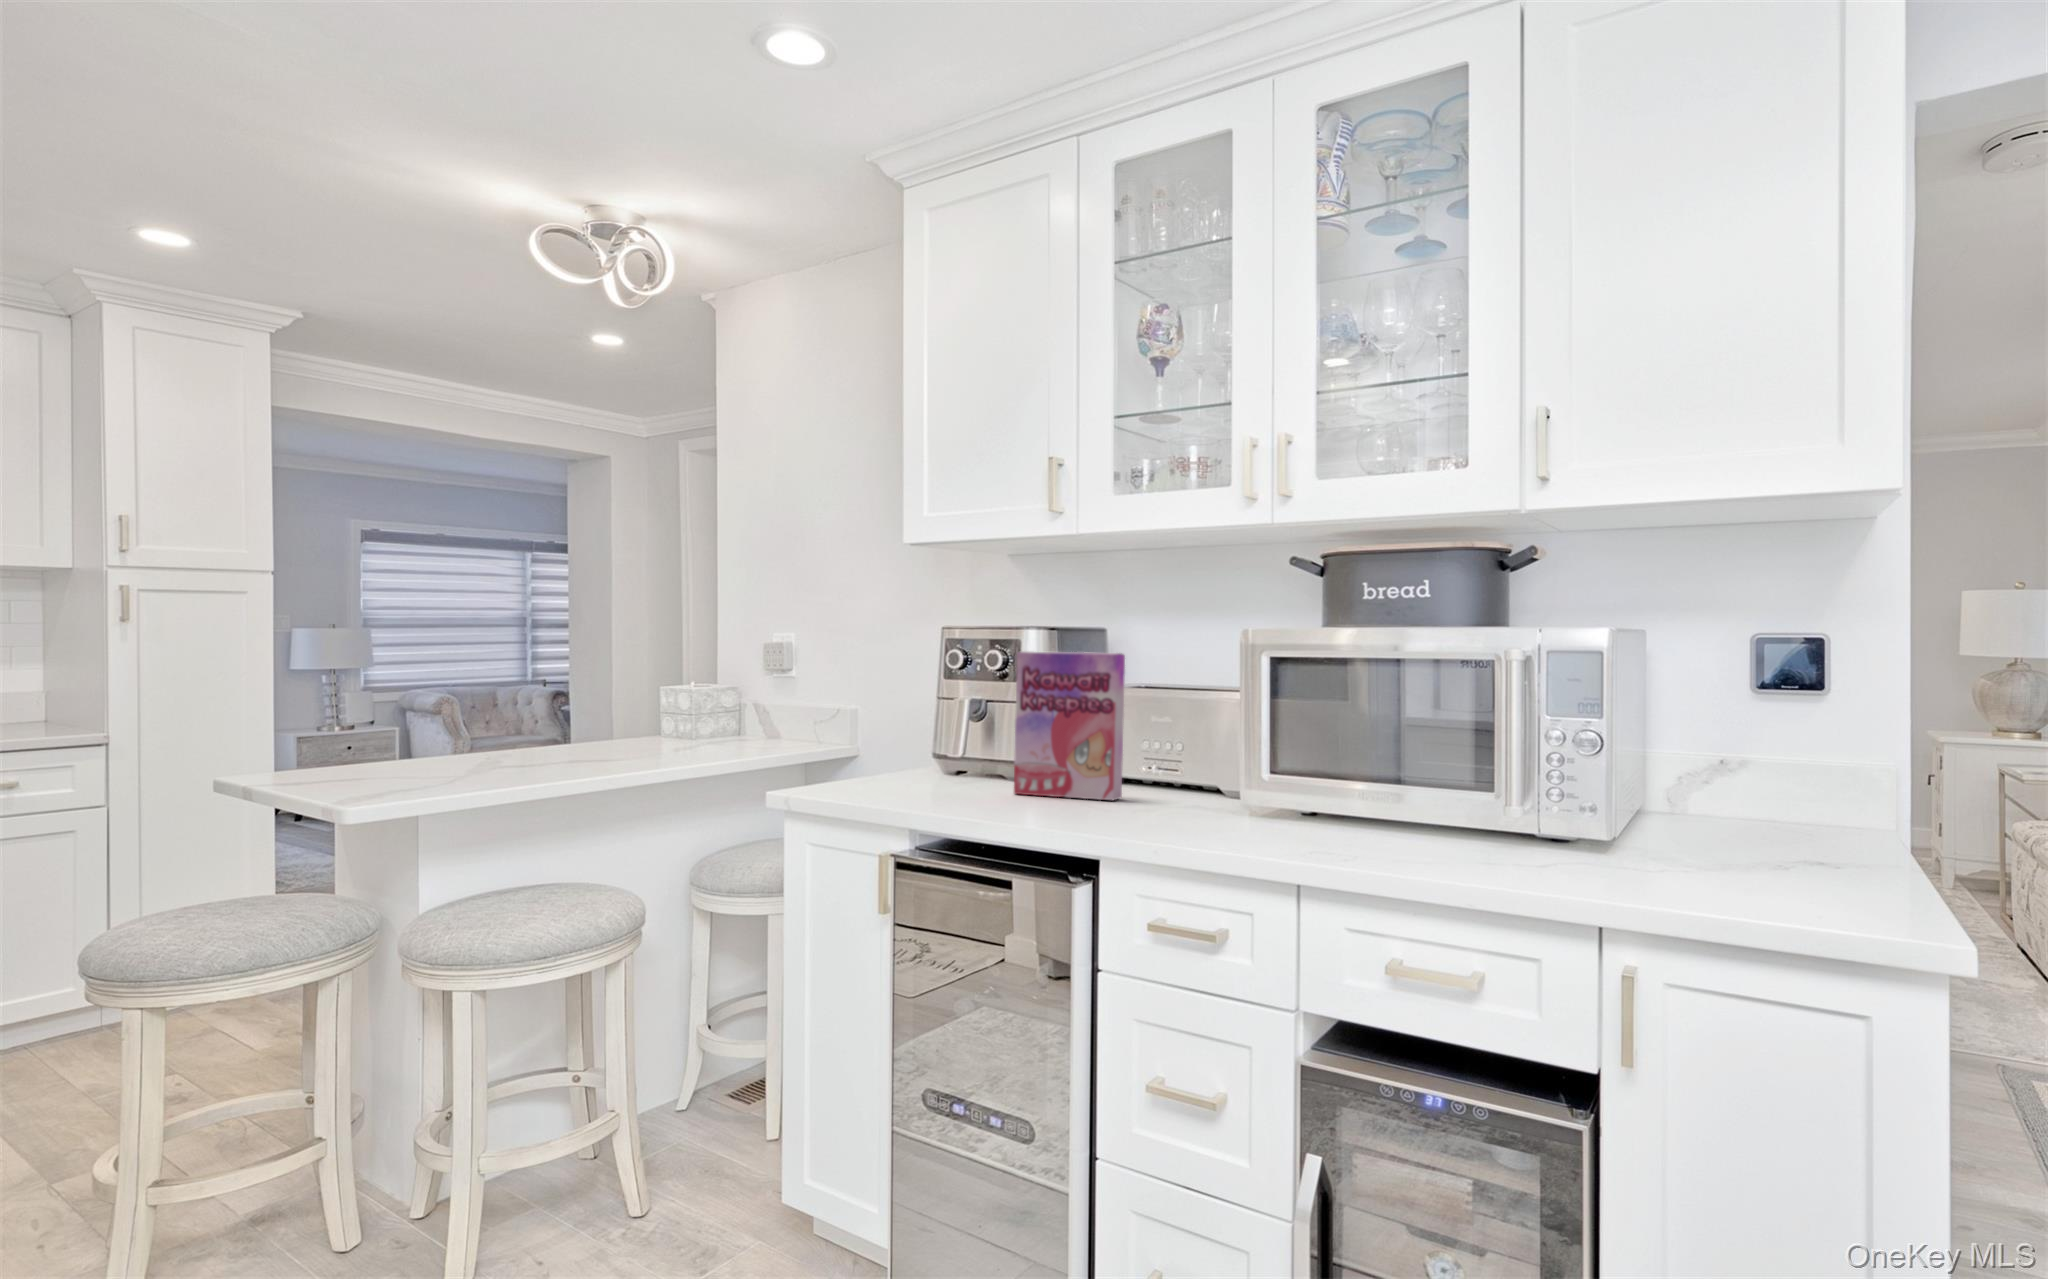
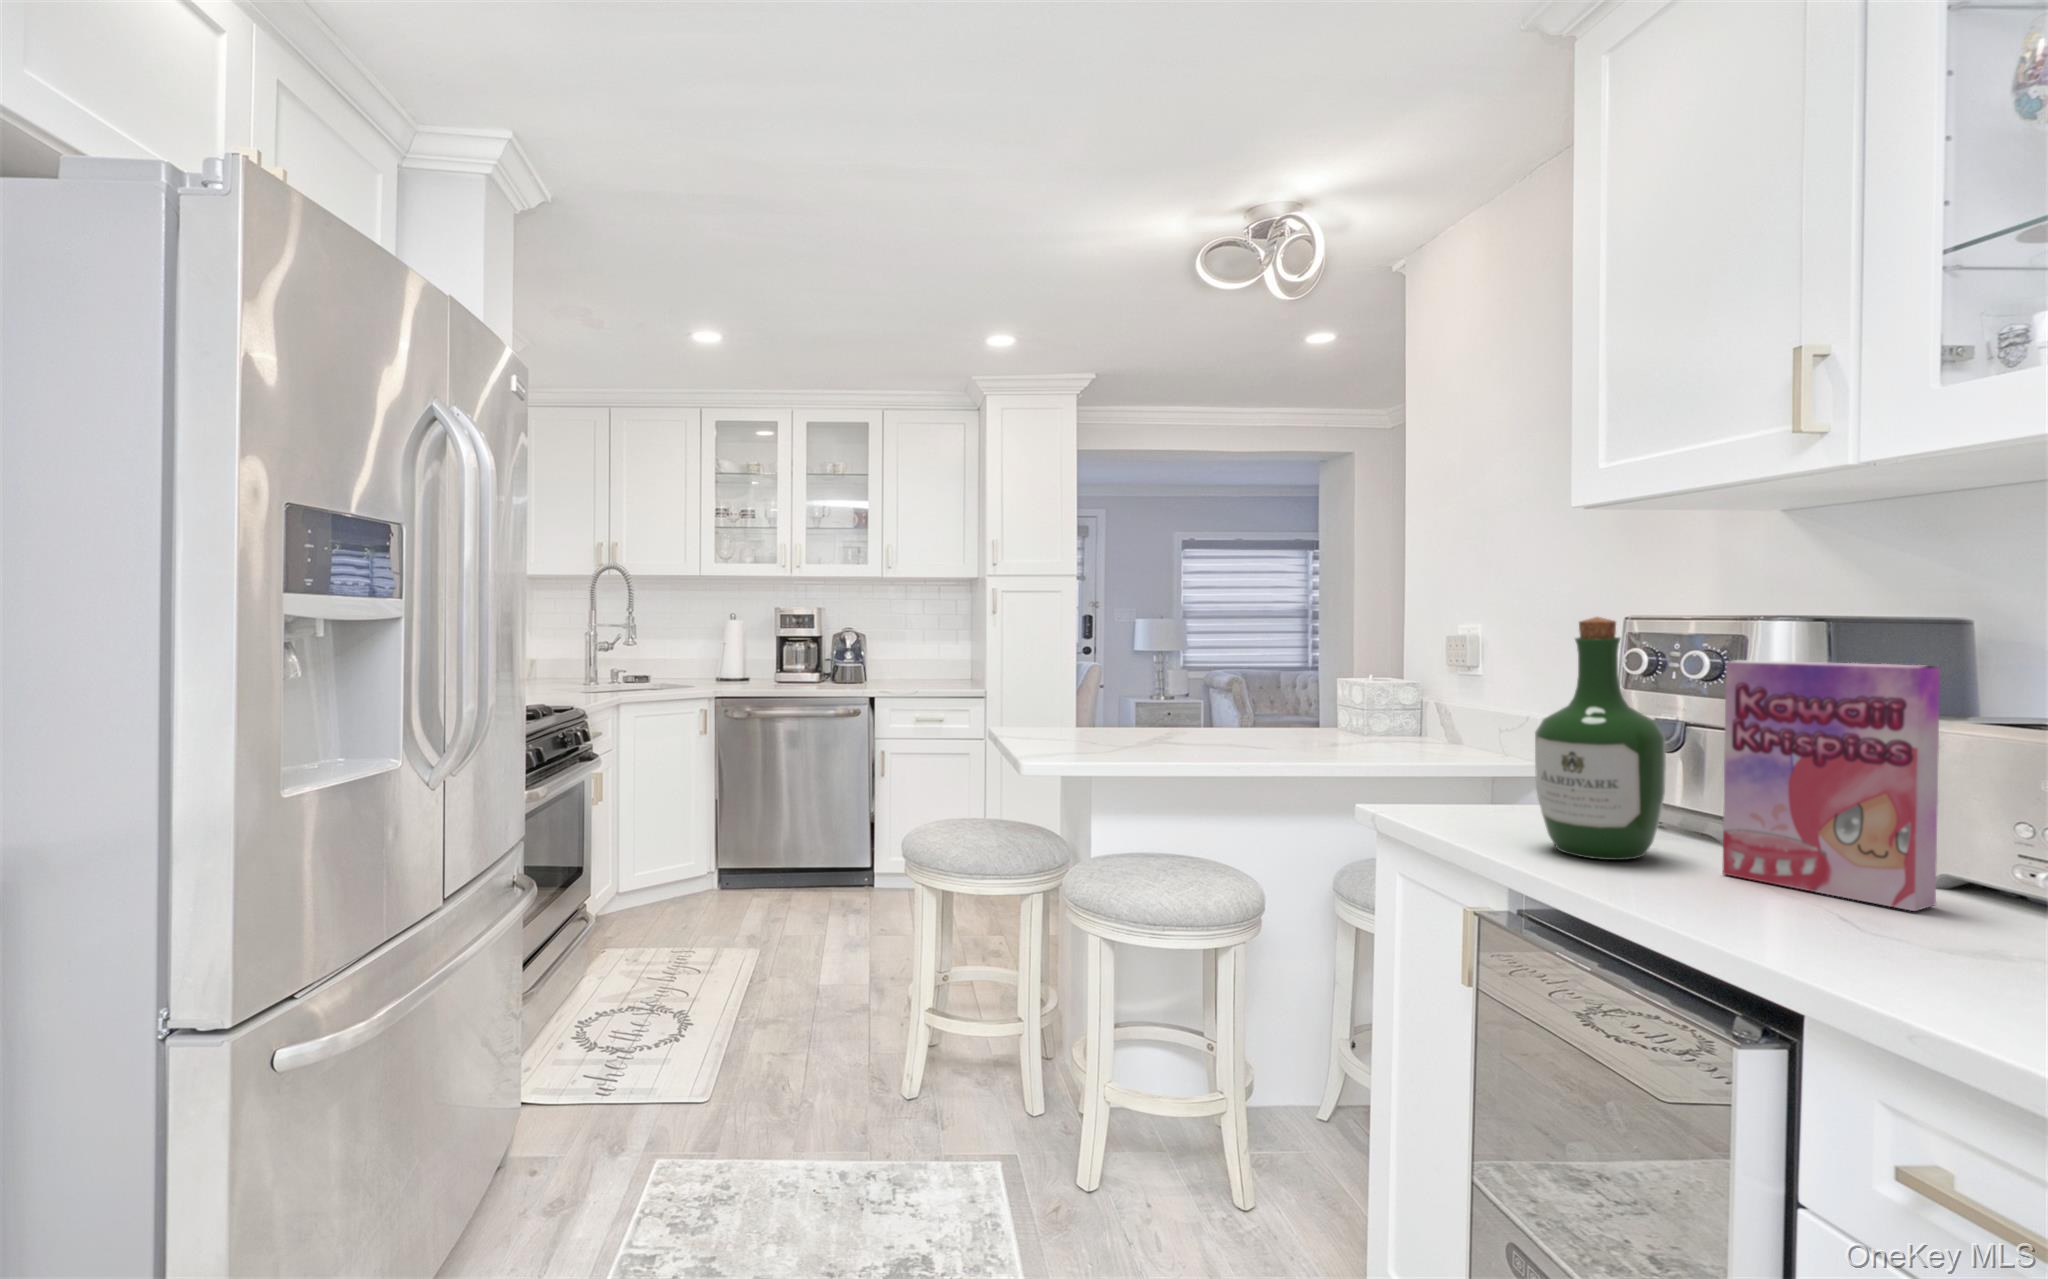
wine bottle: none [897,620,980,792] -> present [1535,617,1666,860]

